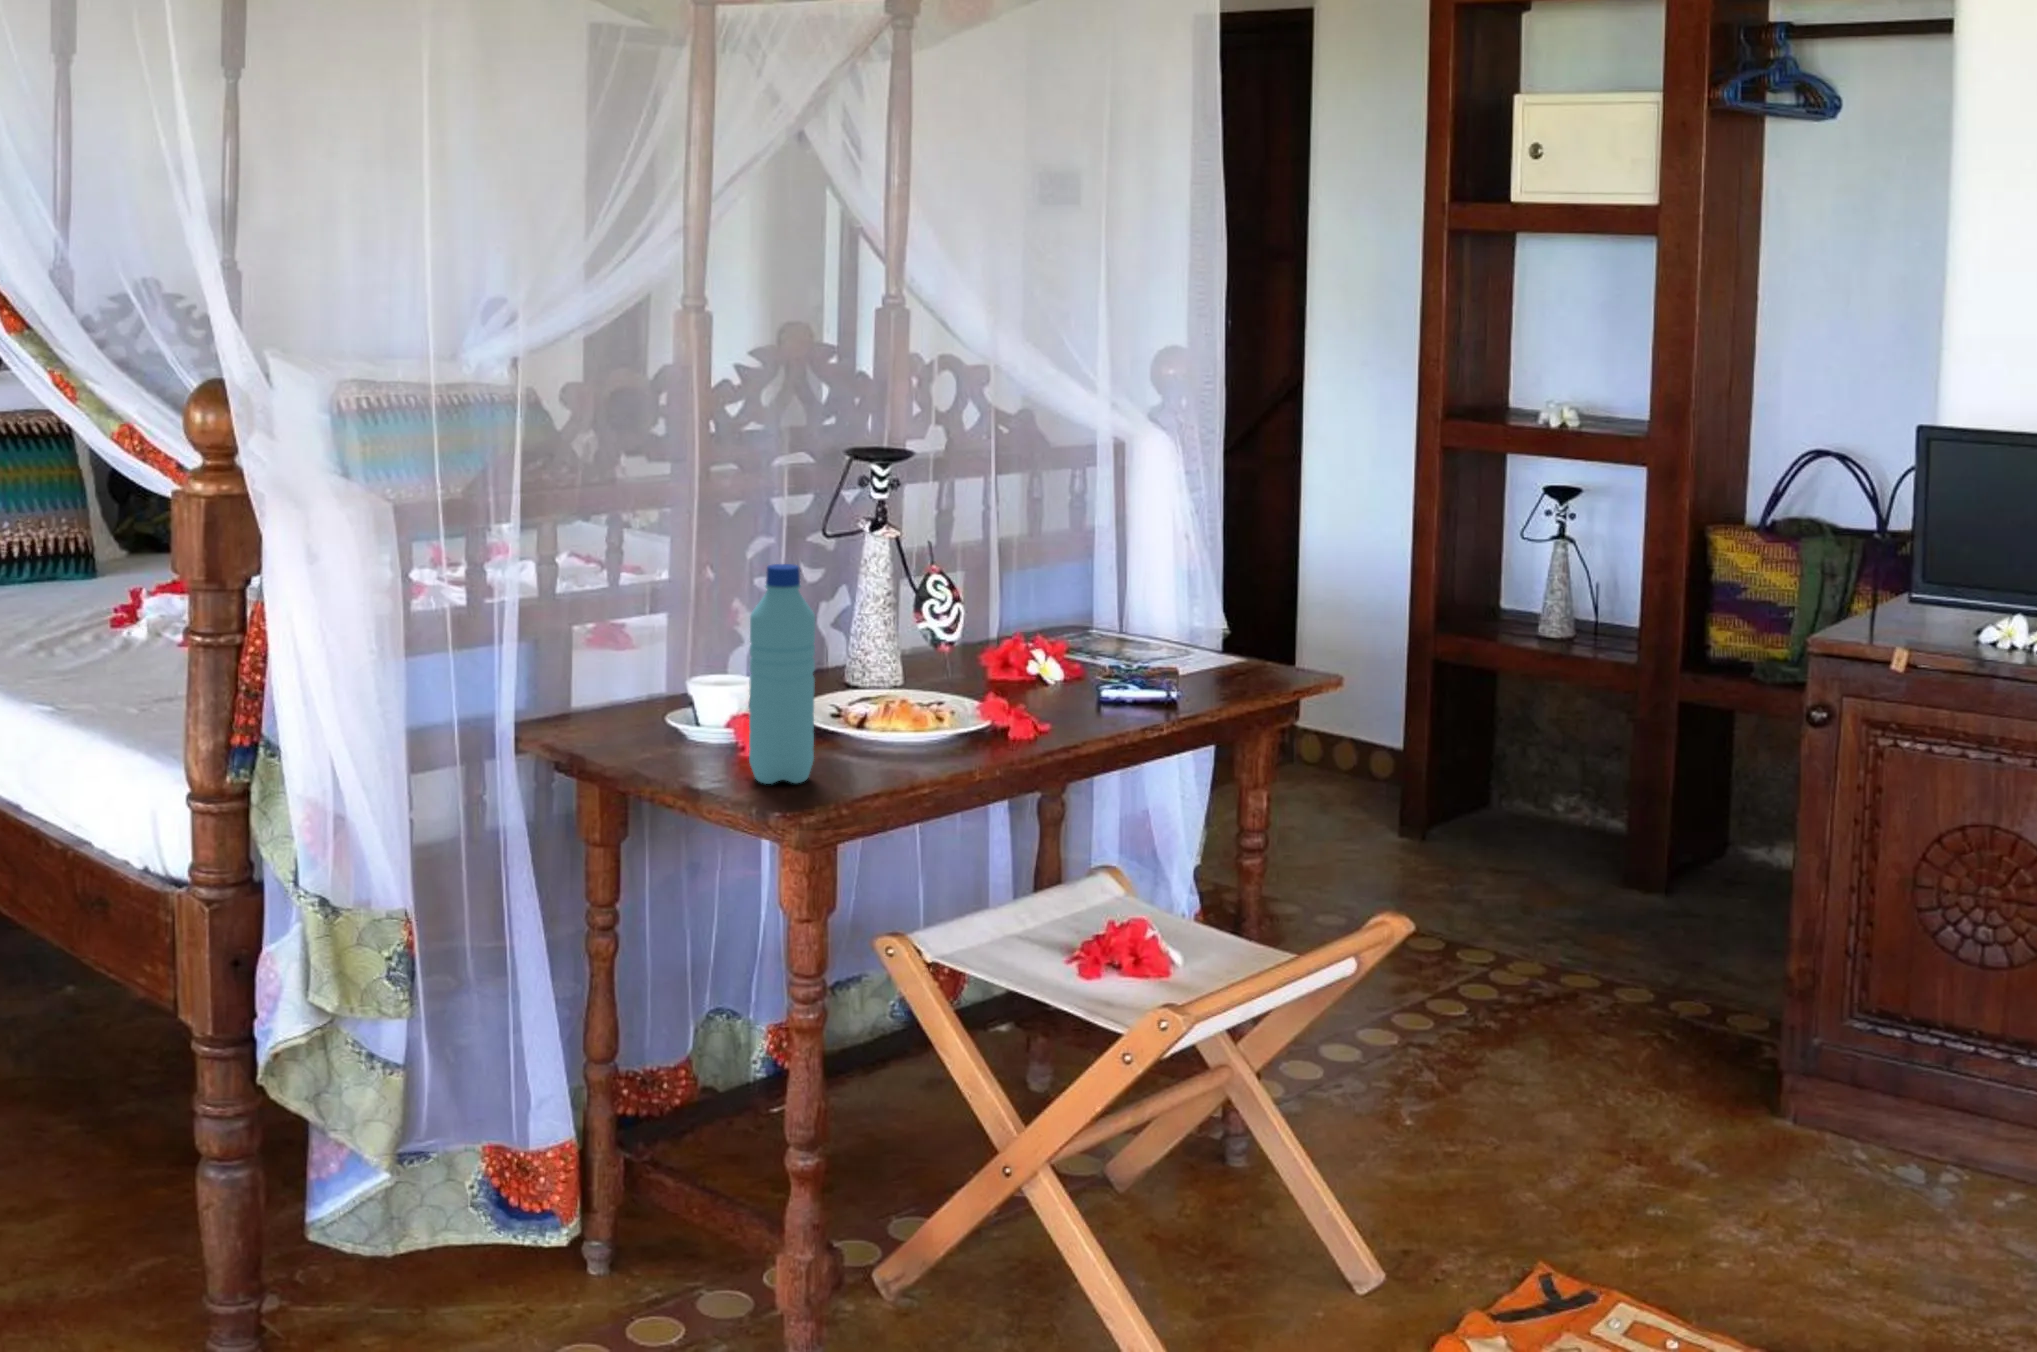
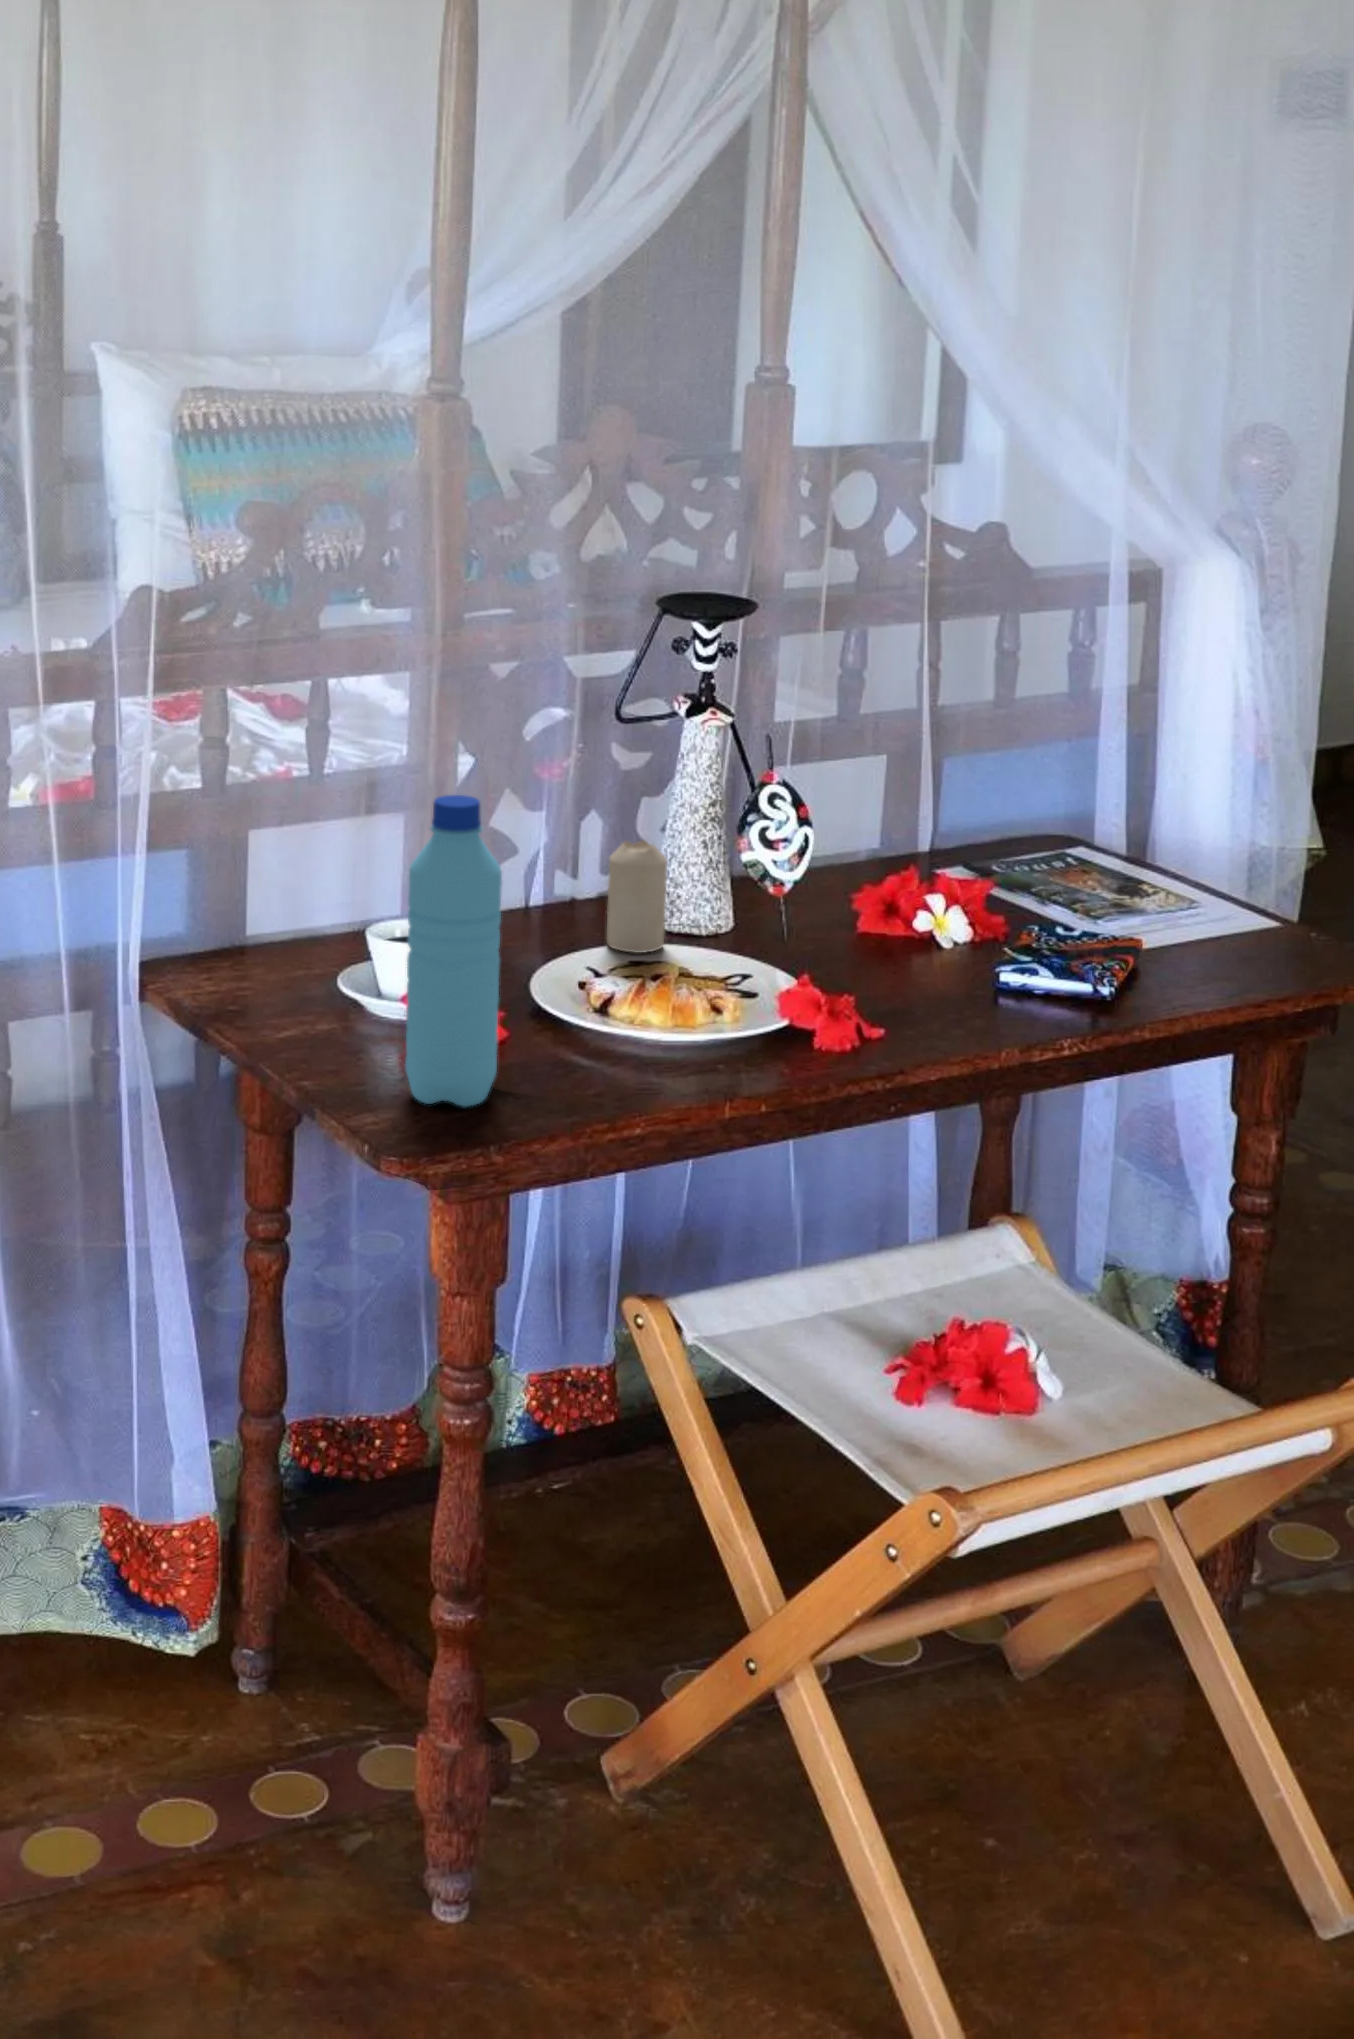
candle: none [835,616,876,693] -> present [607,840,667,953]

